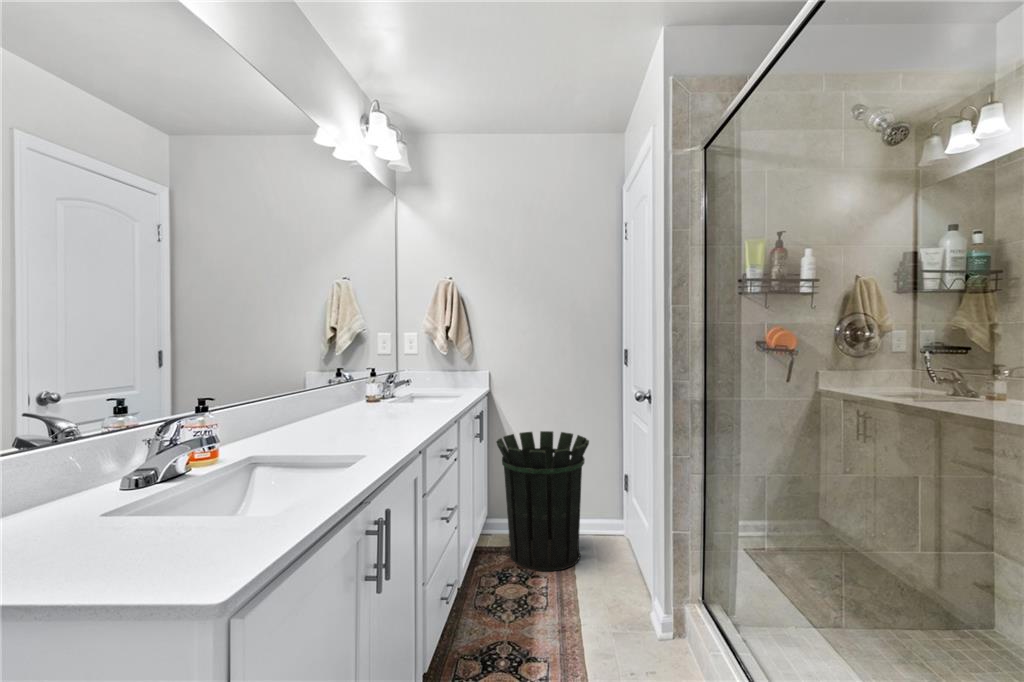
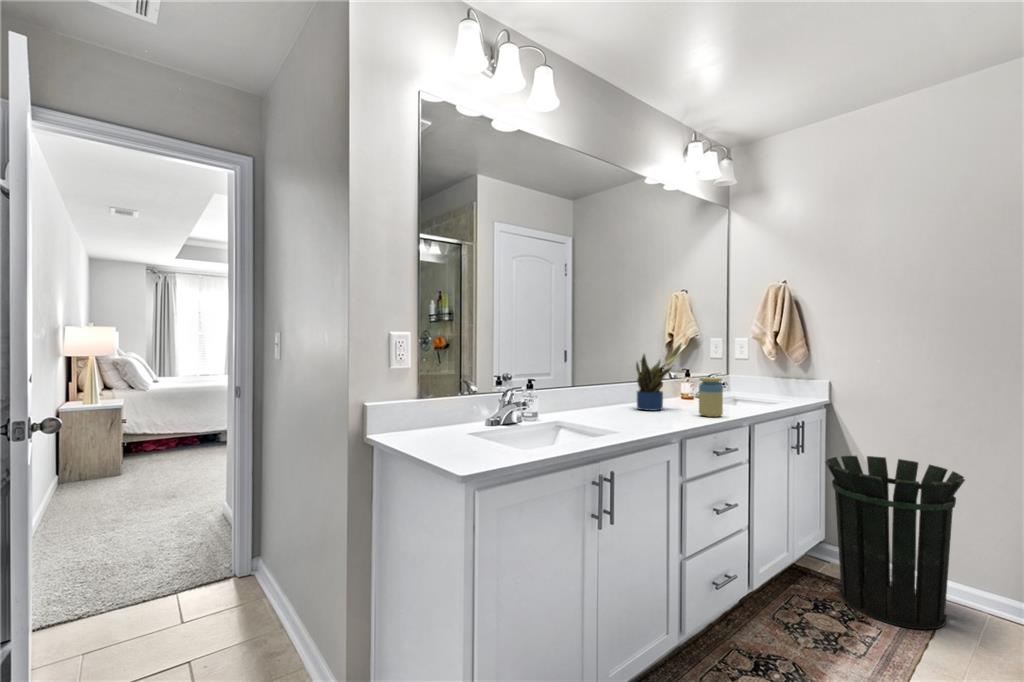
potted plant: none [328,339,382,421] -> present [636,343,681,411]
jar: none [409,377,435,420] -> present [699,377,723,417]

